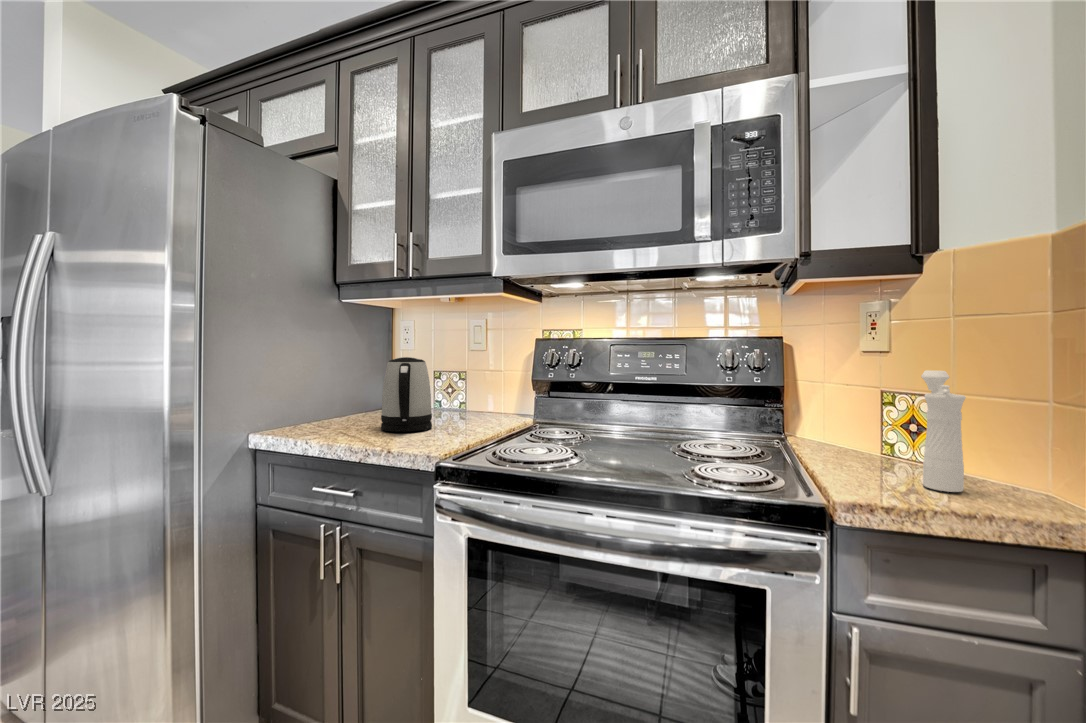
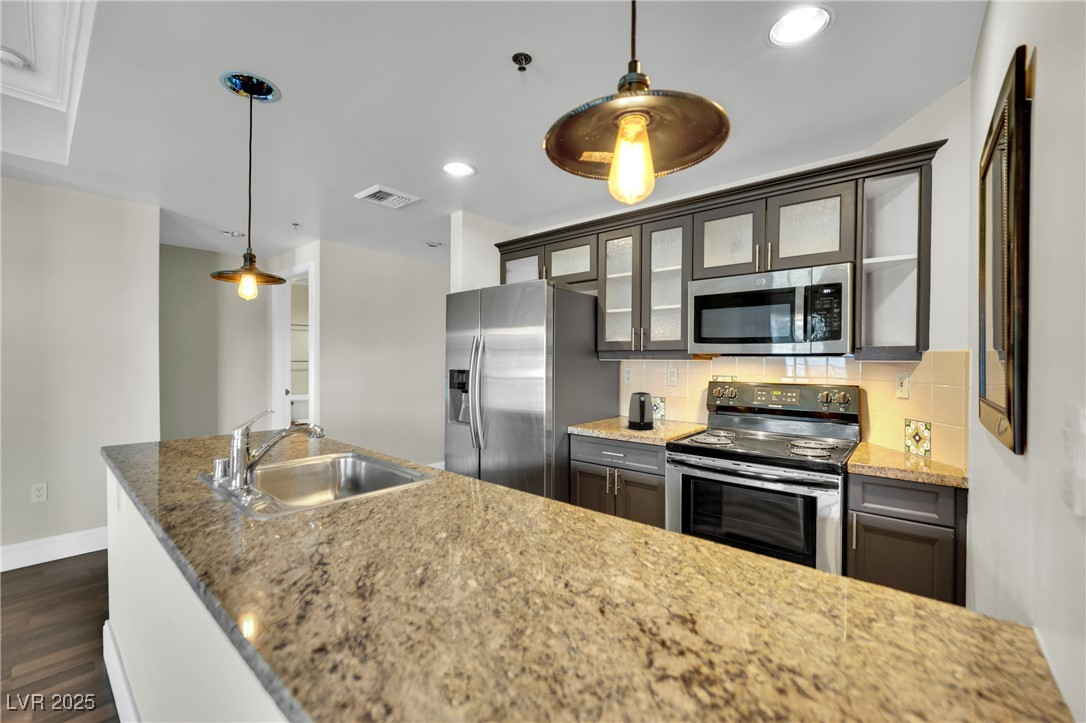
pepper mill: present [921,370,966,492] -> none [903,409,926,465]

